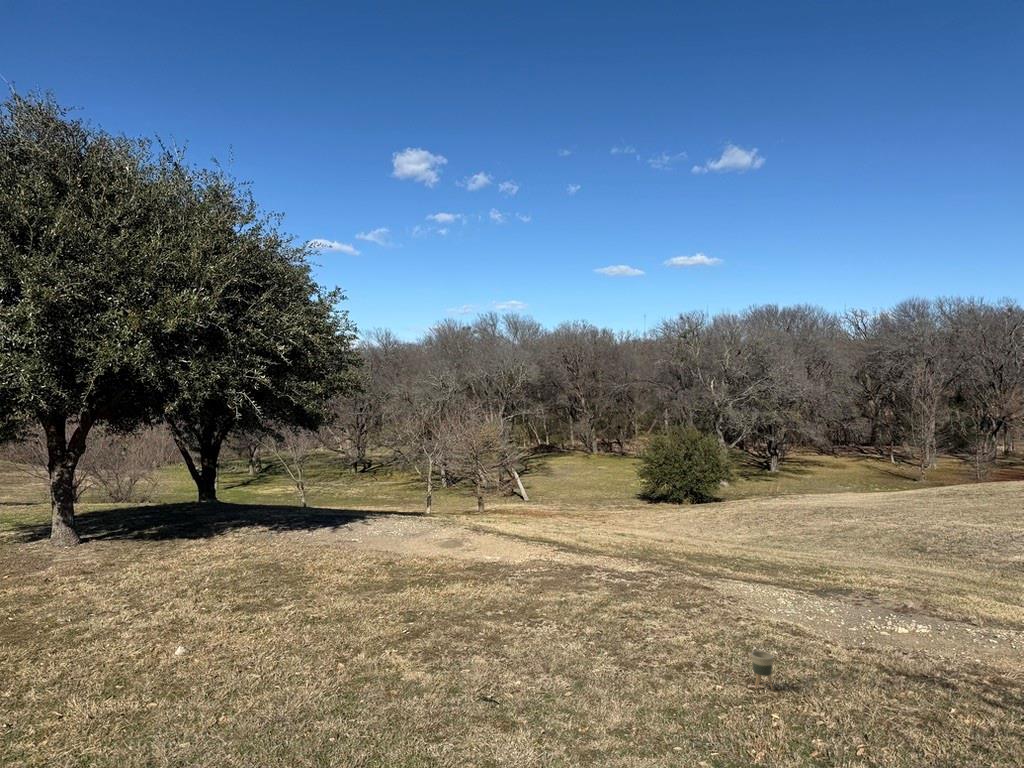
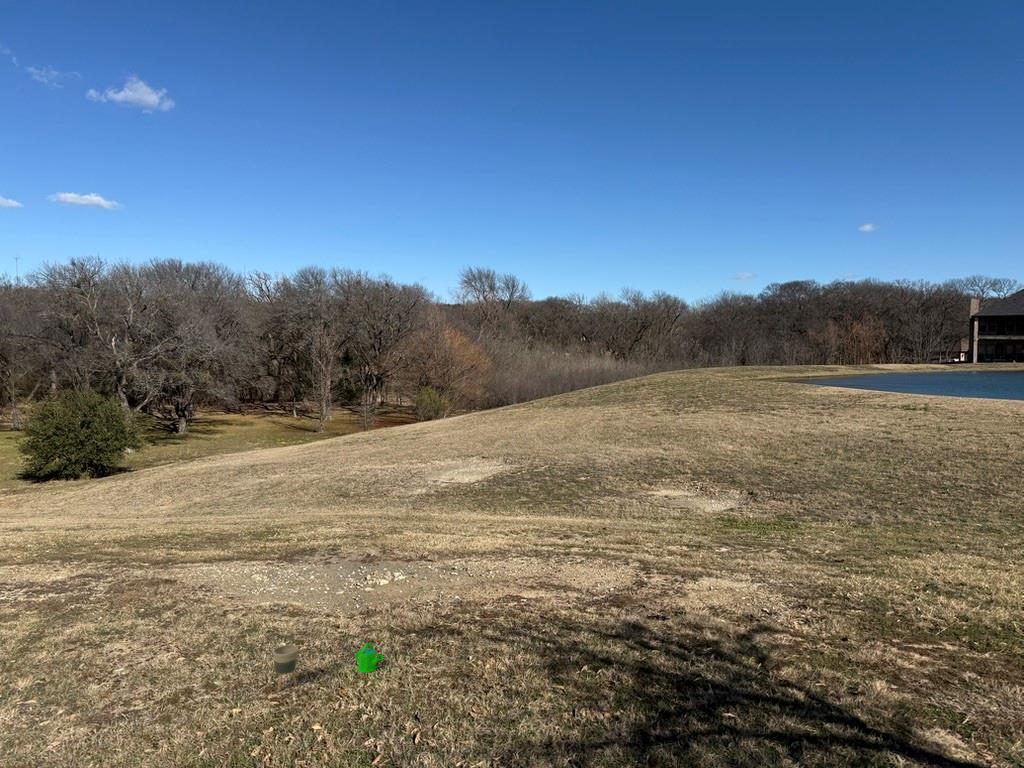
watering can: none [834,674,859,704] -> present [355,643,383,673]

